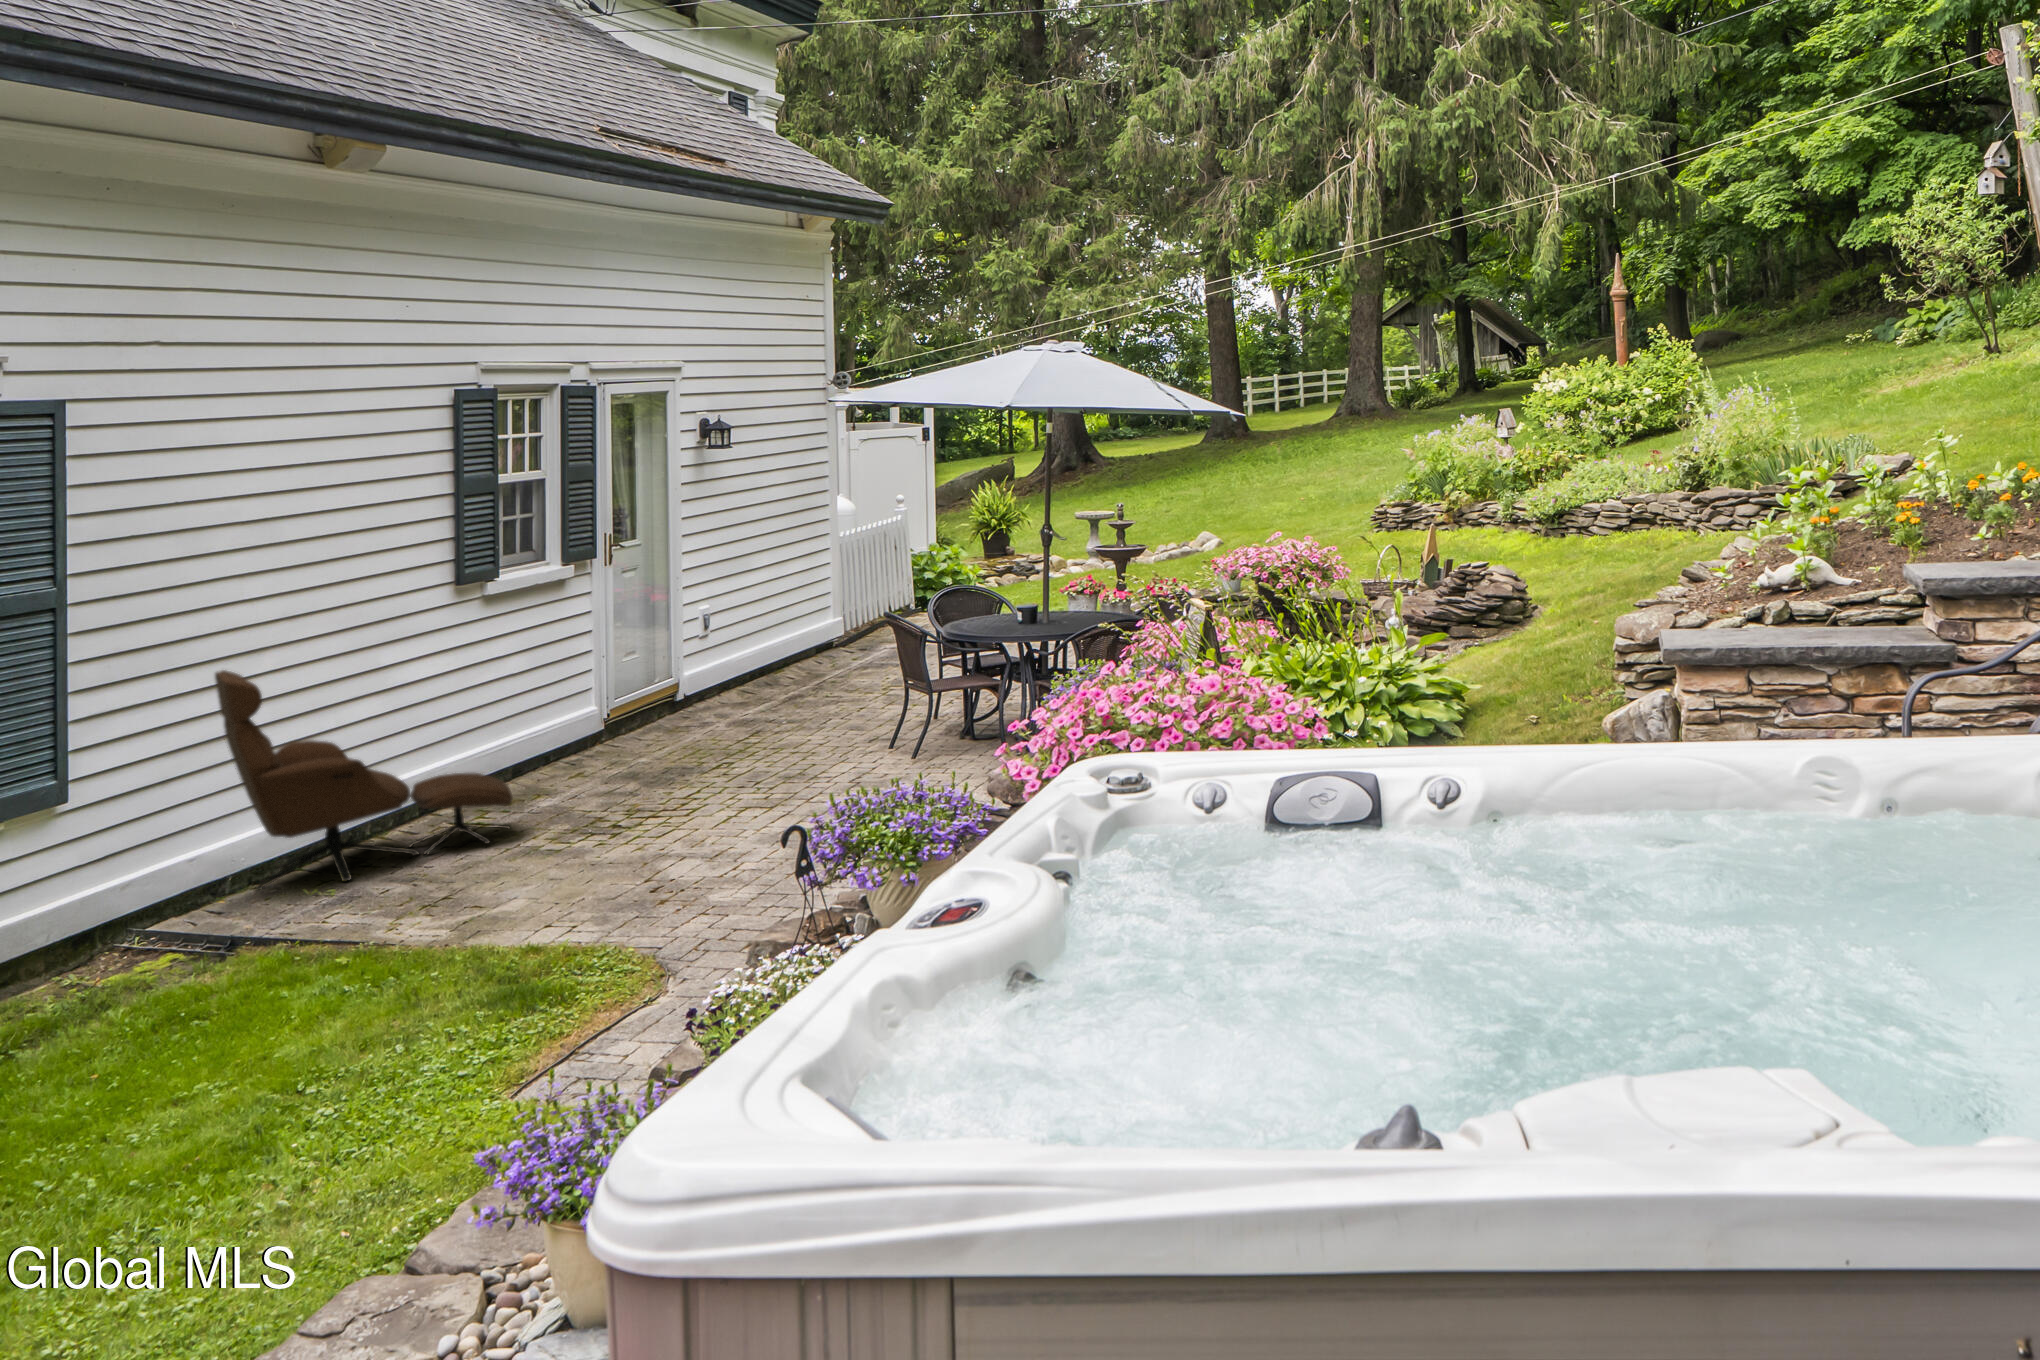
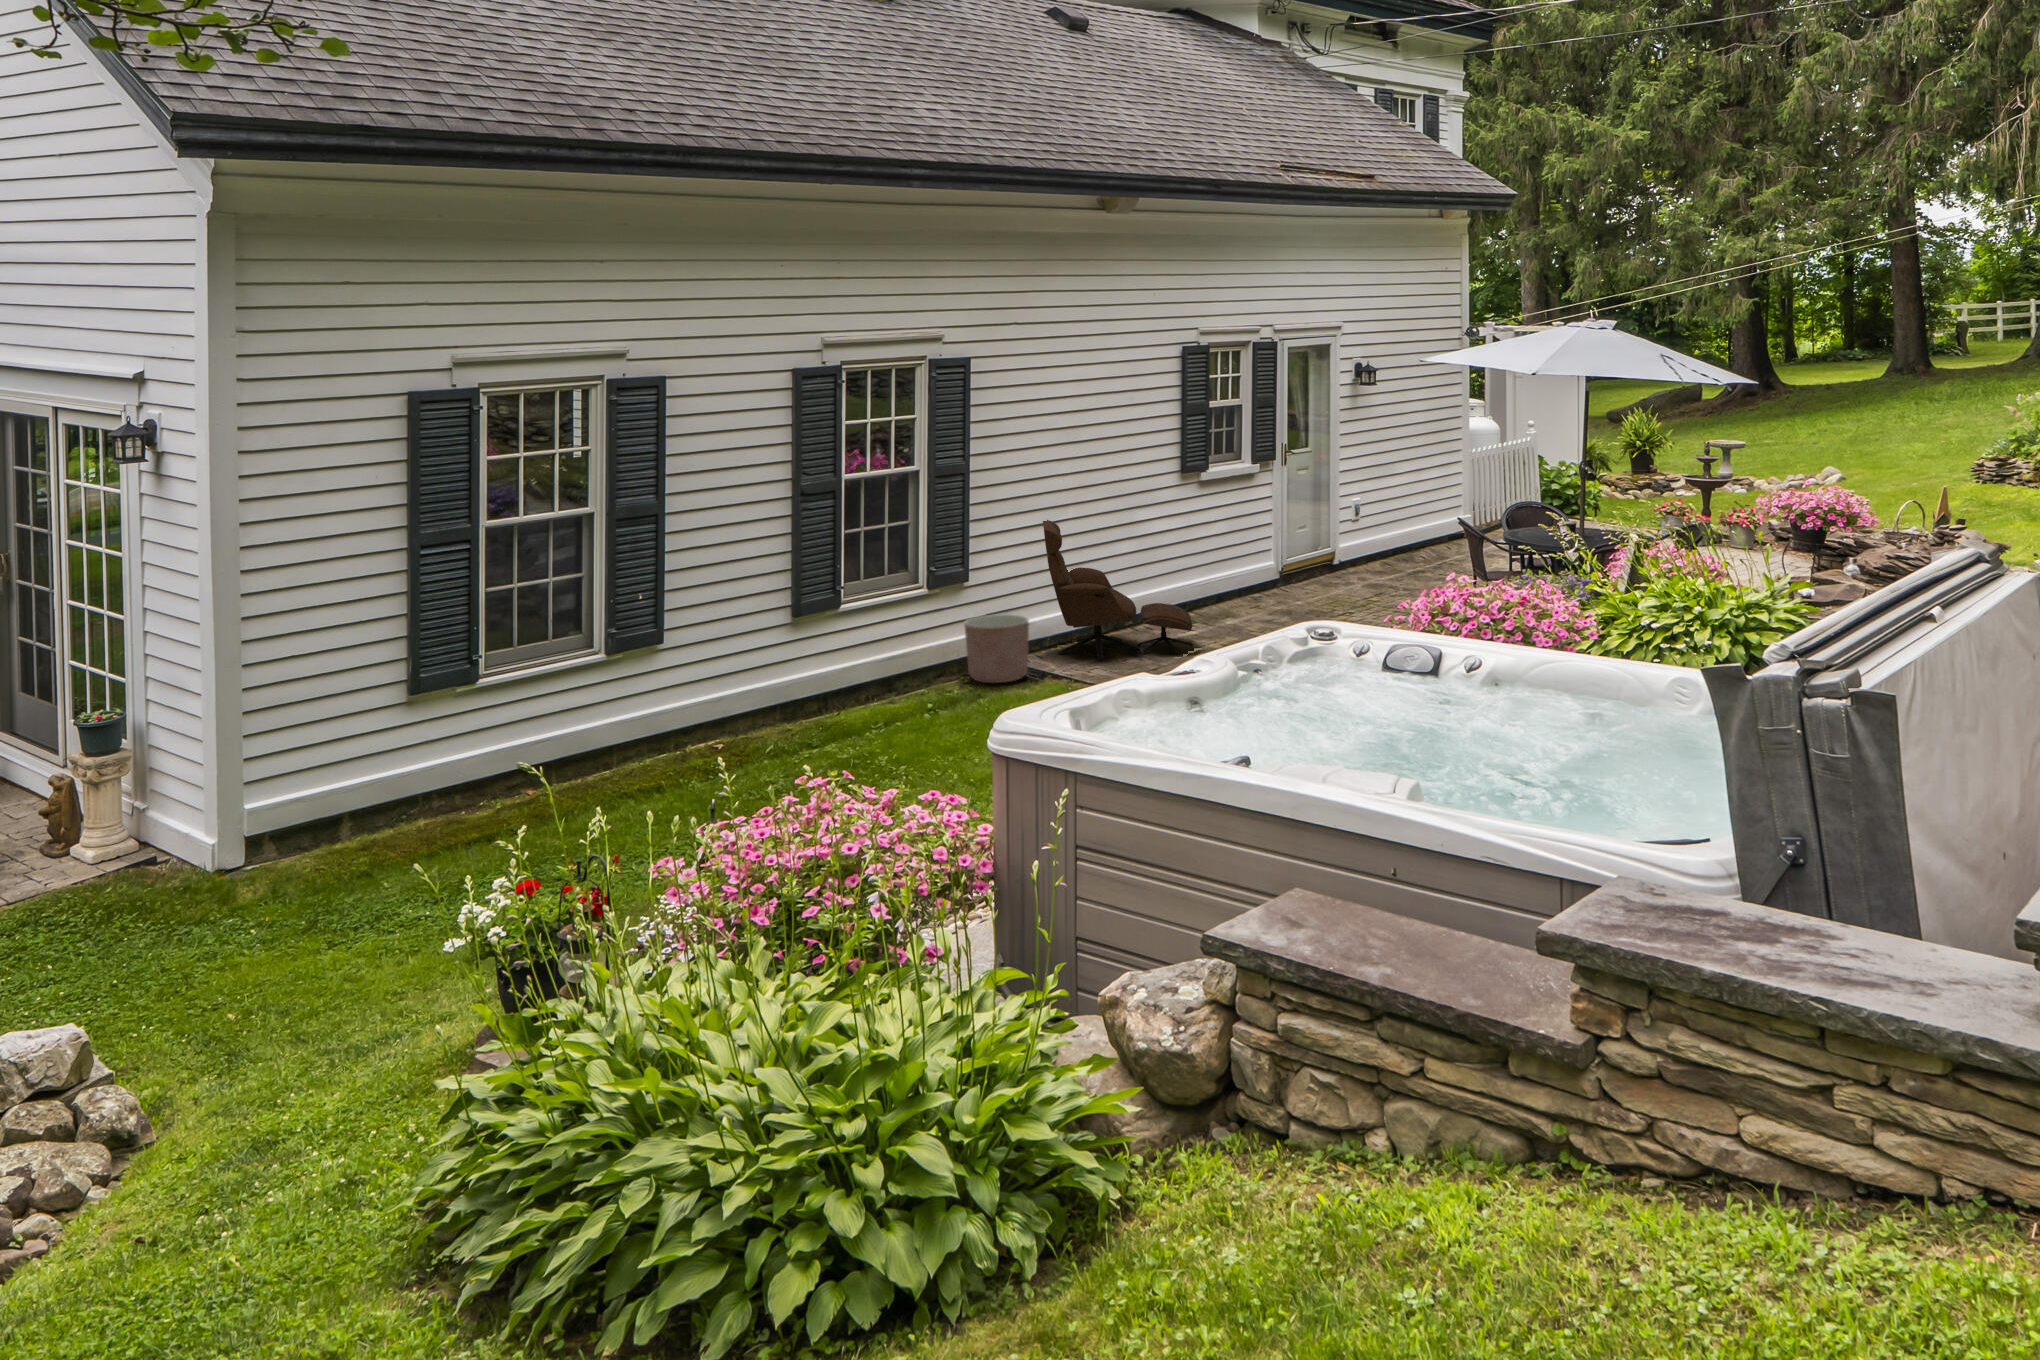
planter: none [58,833,206,966] -> present [964,614,1029,683]

